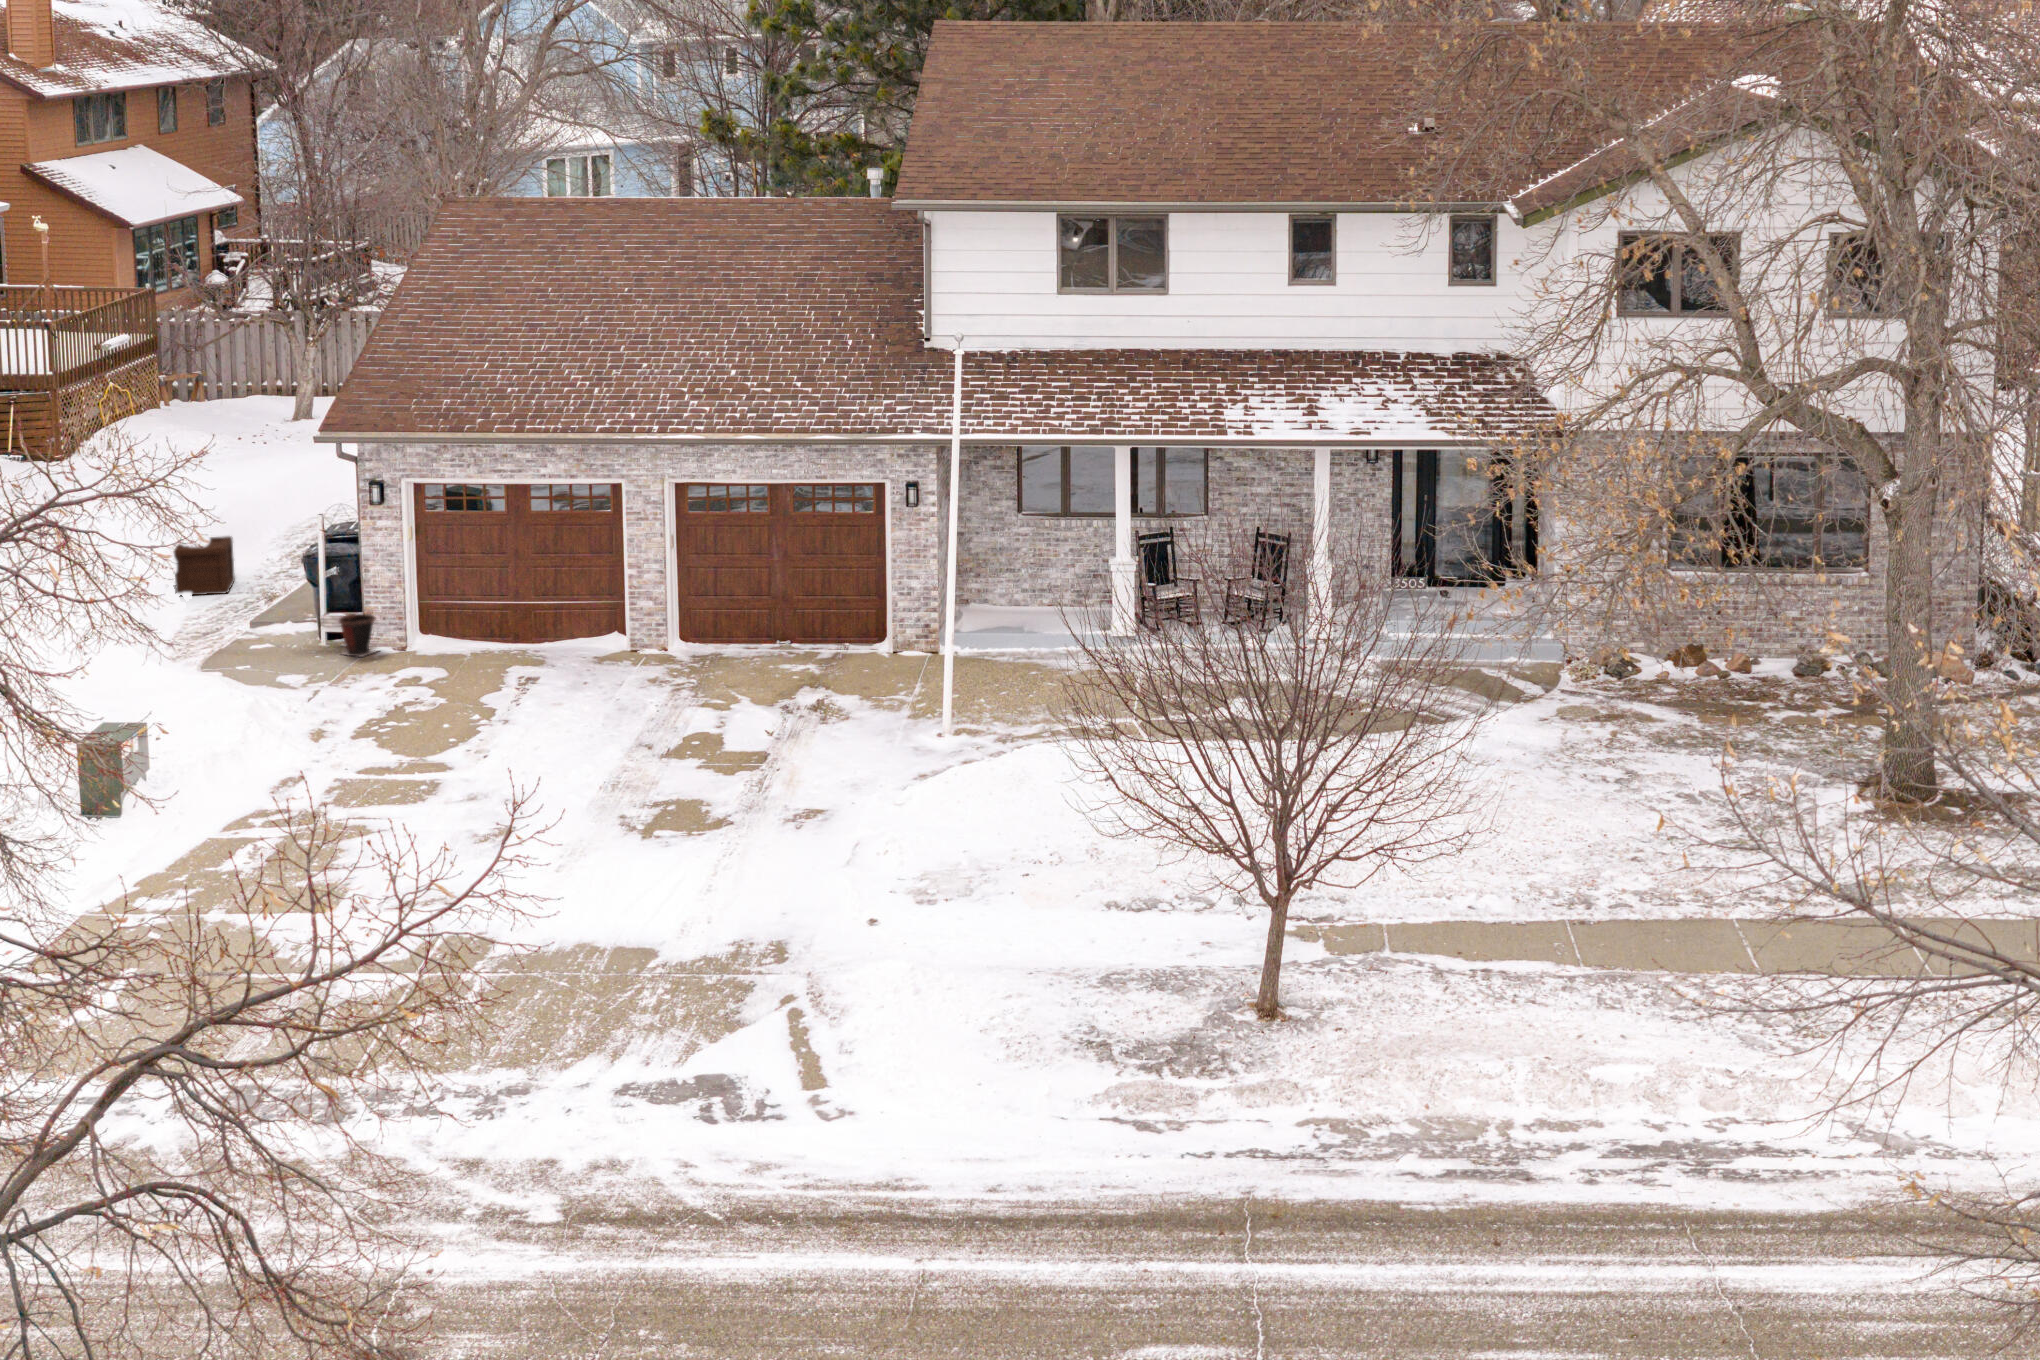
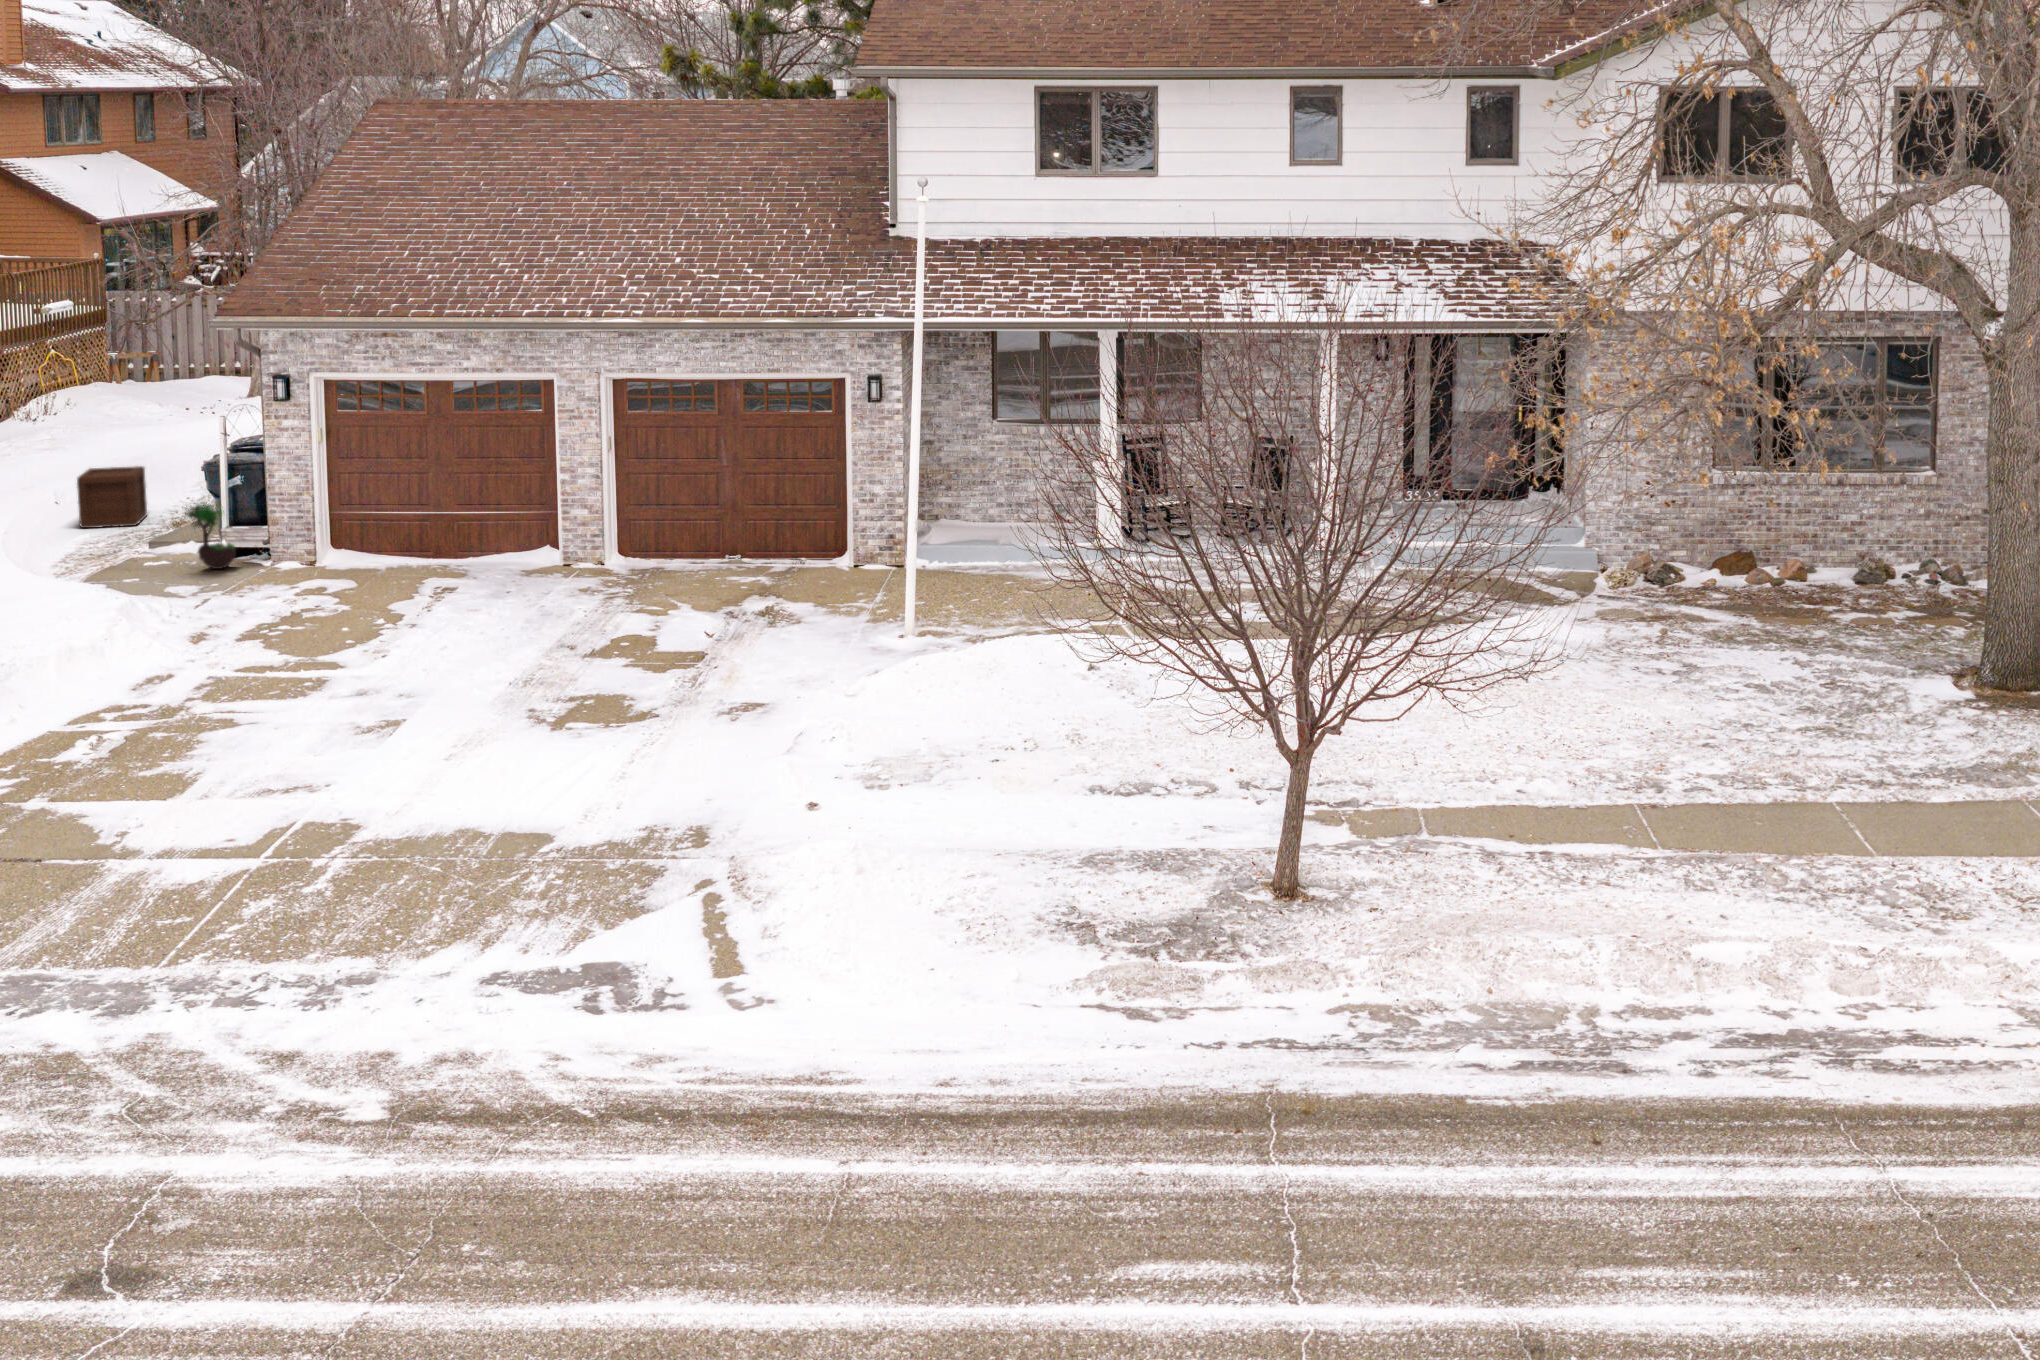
potted tree: none [279,579,329,647] -> present [182,502,236,569]
waste bin: present [339,613,377,657] -> none [244,531,293,577]

